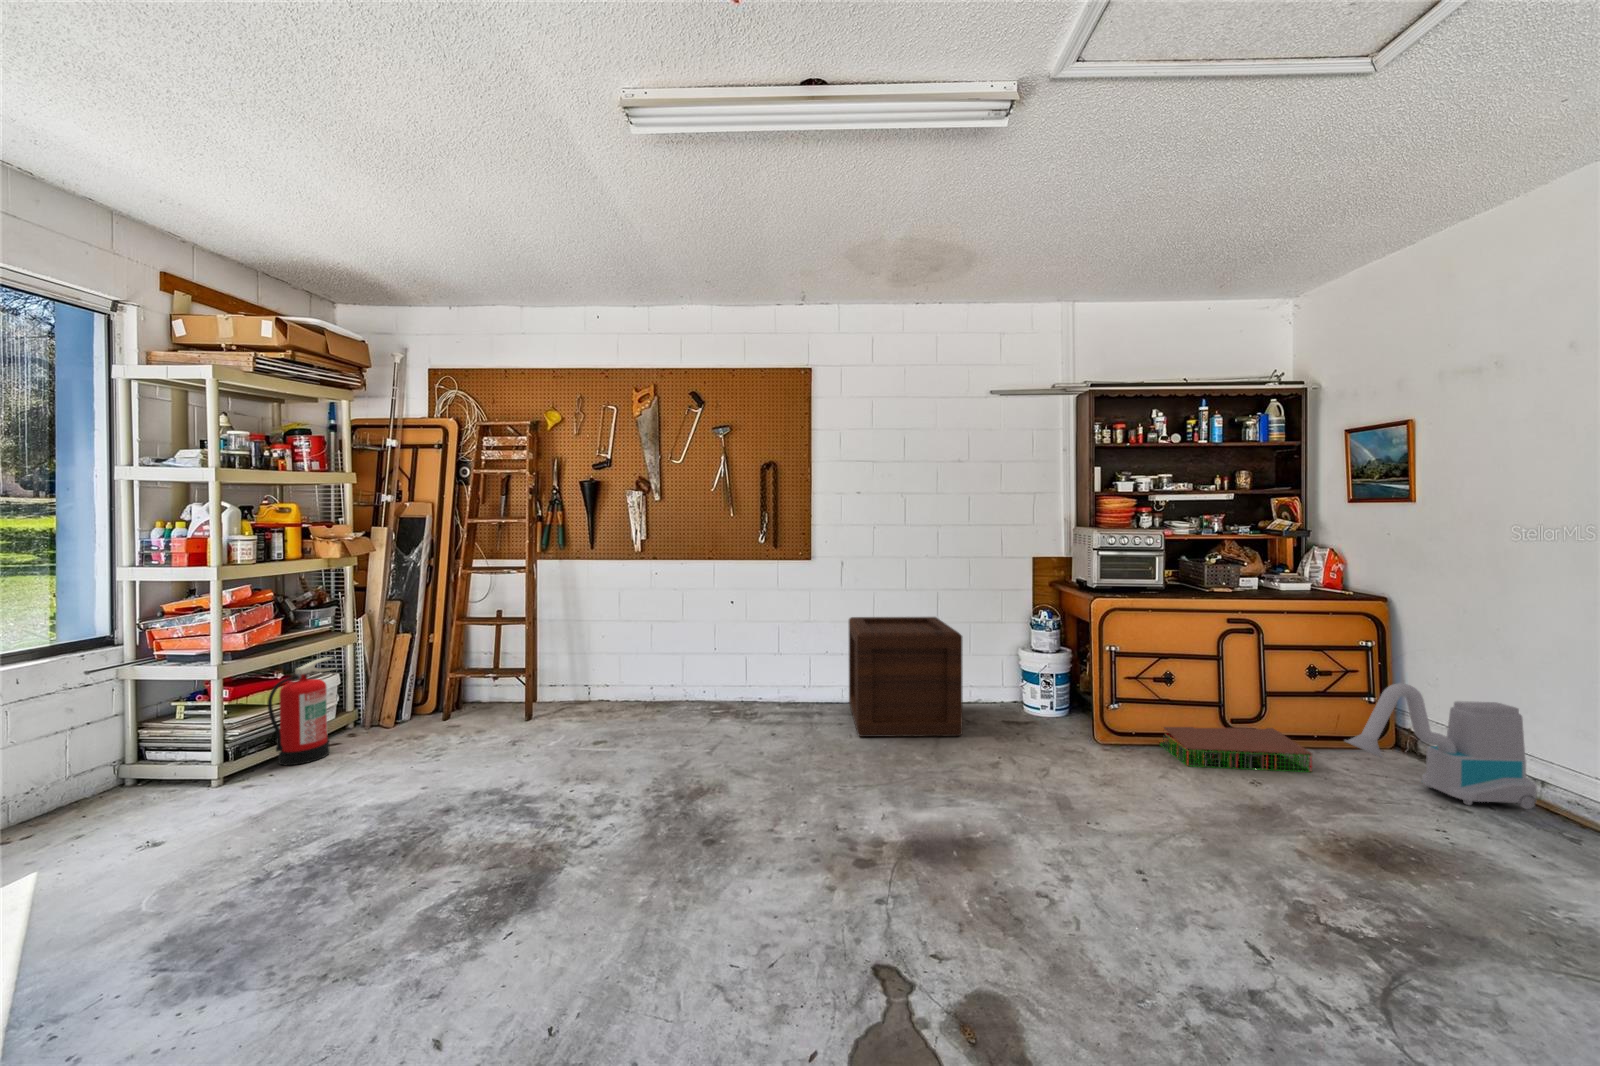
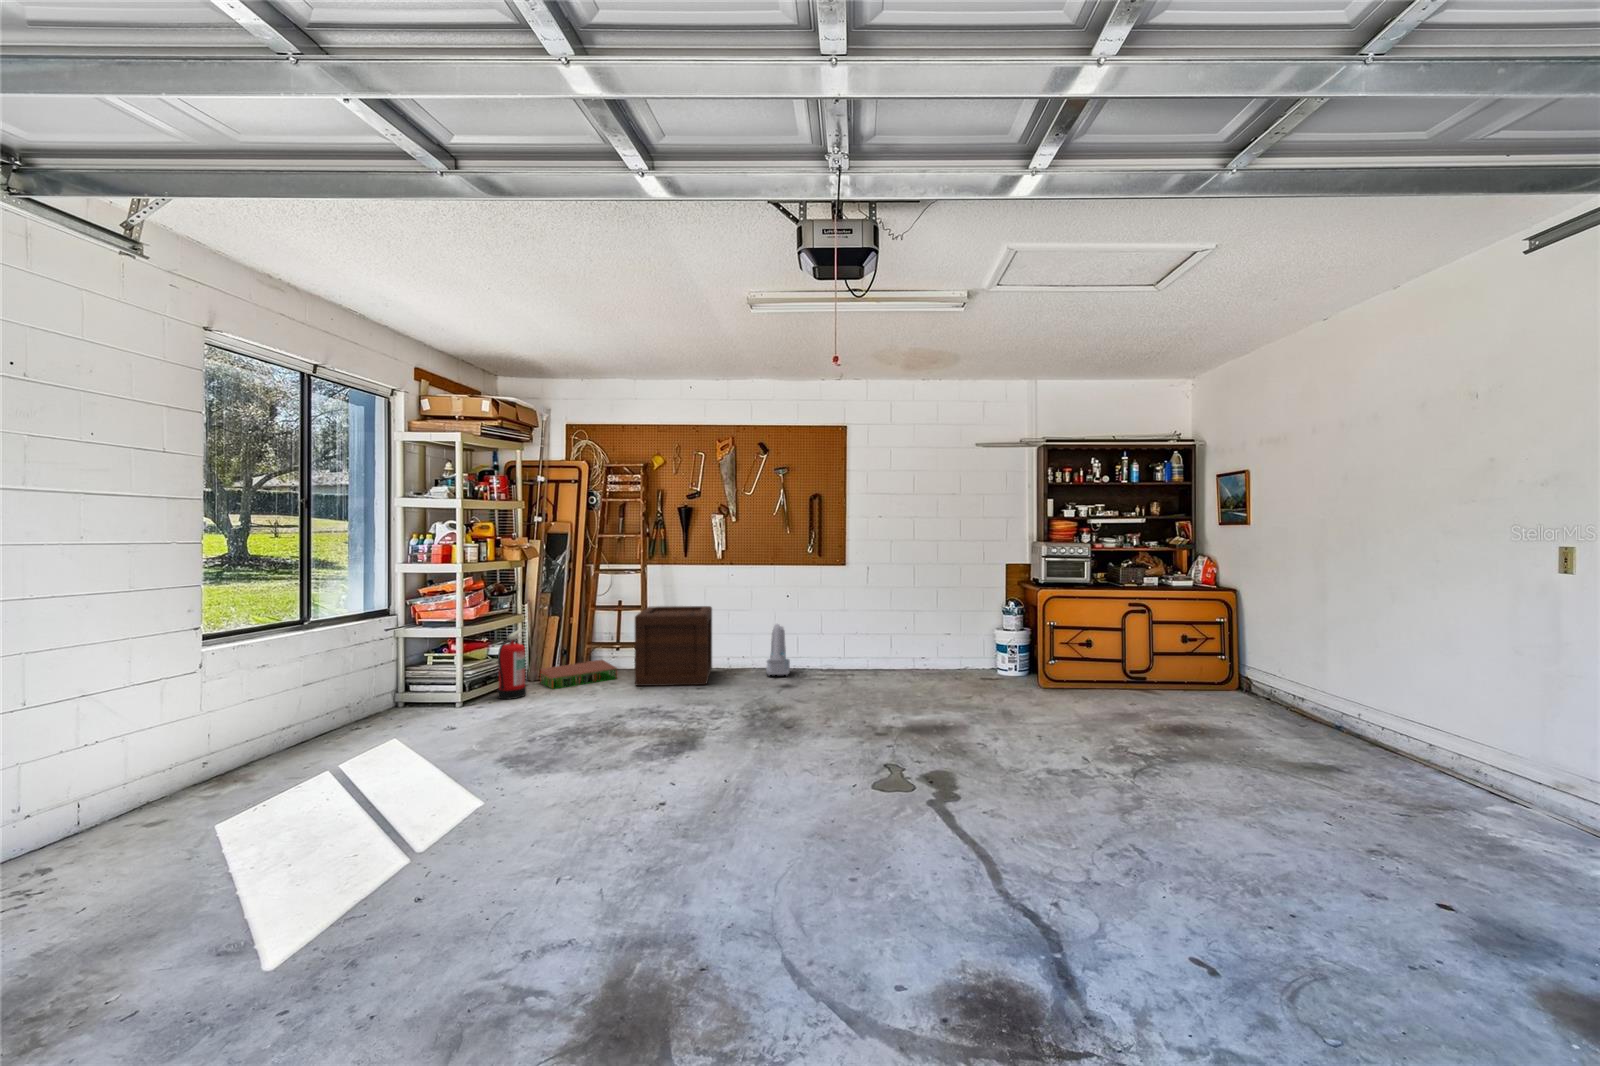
wooden crate: present [849,617,963,737] -> present [635,606,712,686]
vacuum cleaner: present [1345,683,1537,809] -> present [766,624,790,676]
storage bin: present [1159,727,1312,772] -> present [540,660,617,688]

